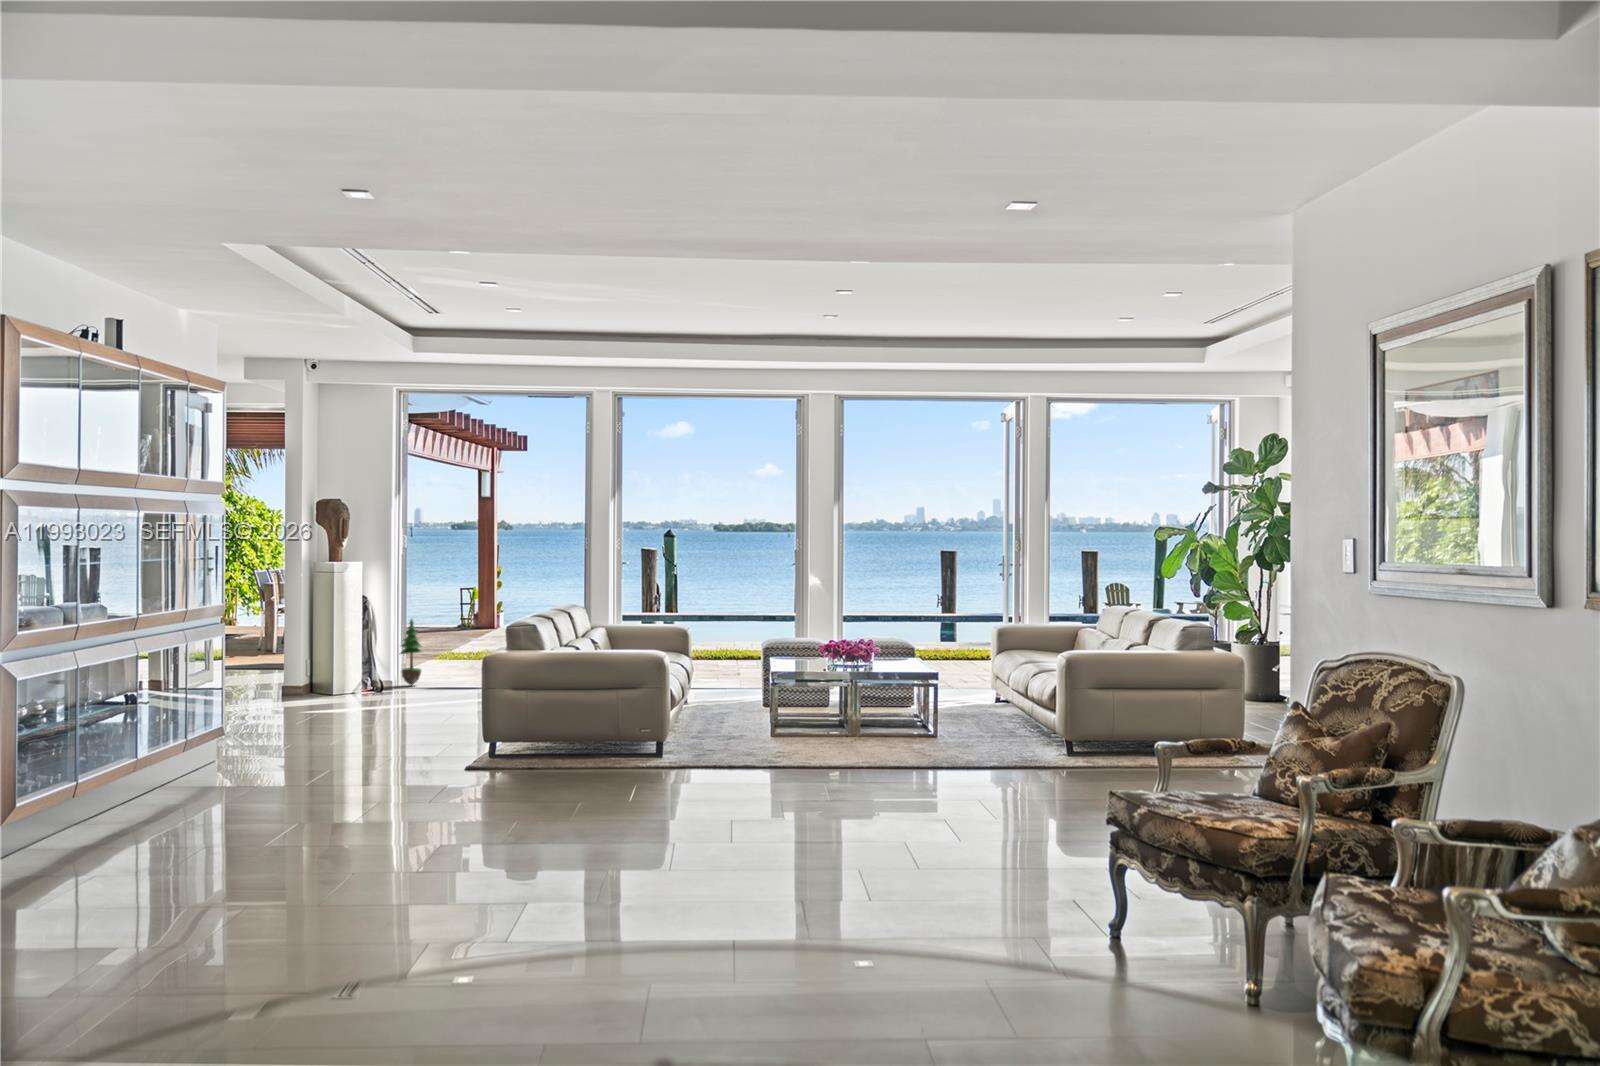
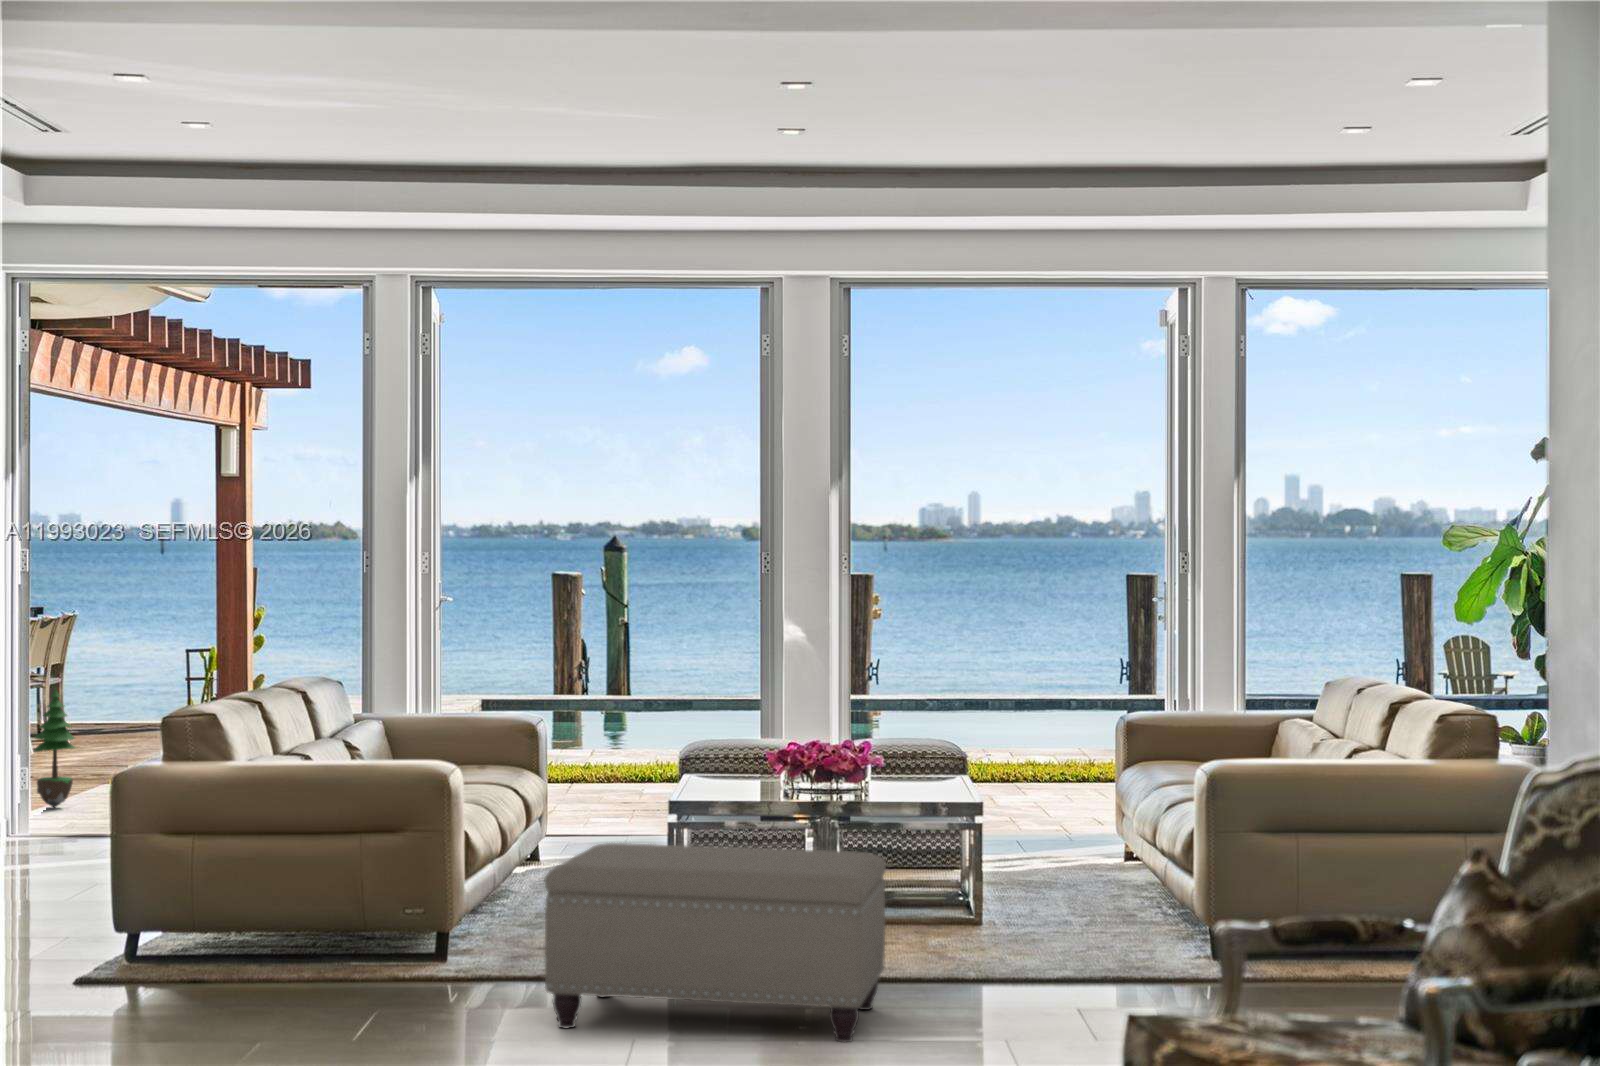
ottoman: none [724,693,899,793] -> present [544,843,886,1042]

